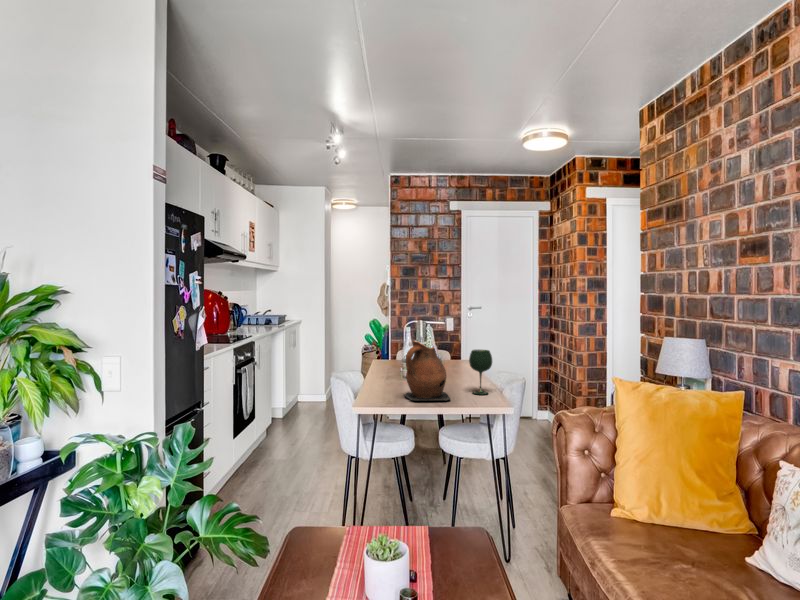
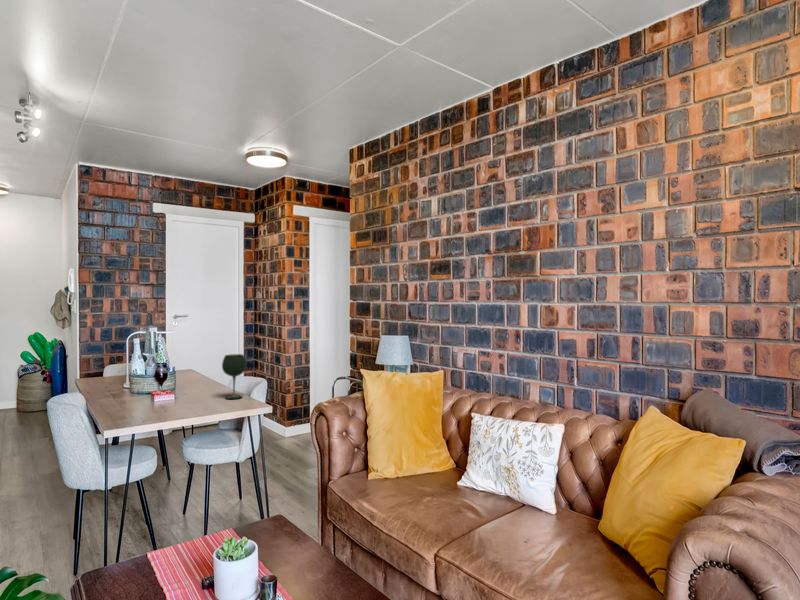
ceramic pitcher: present [405,341,450,401] -> none [151,349,211,413]

